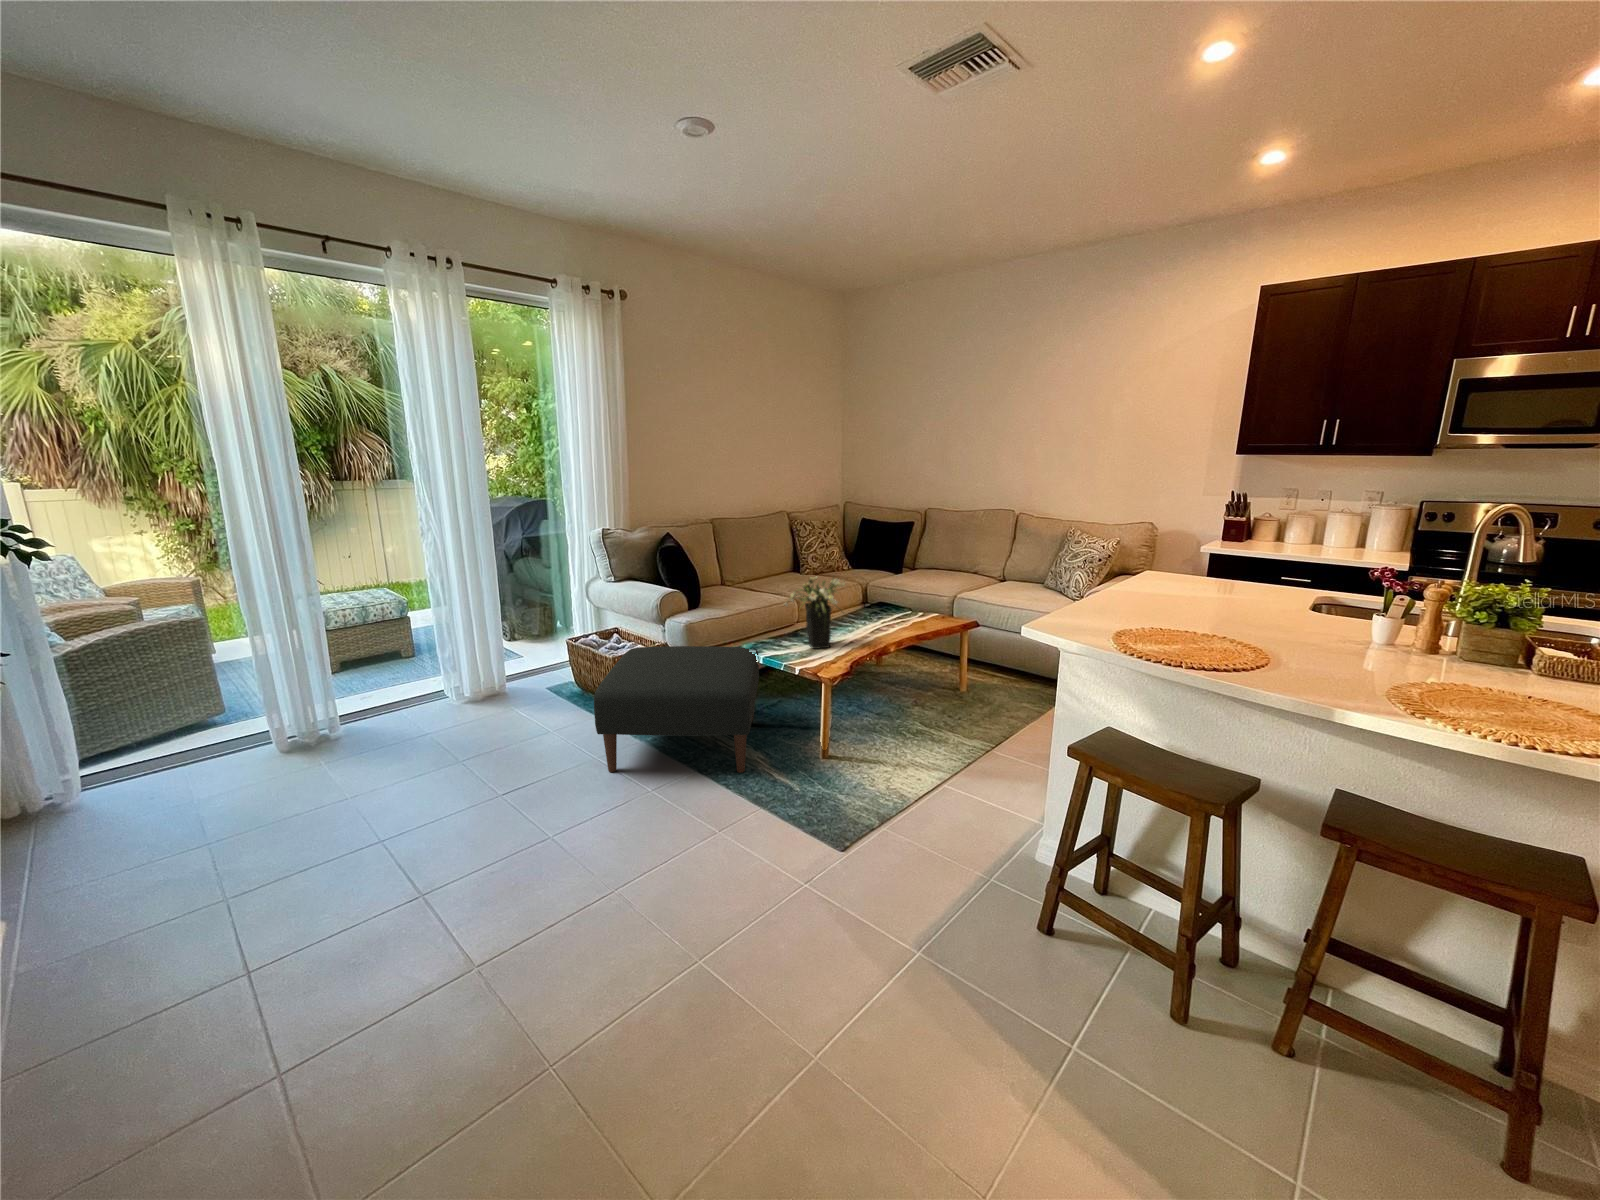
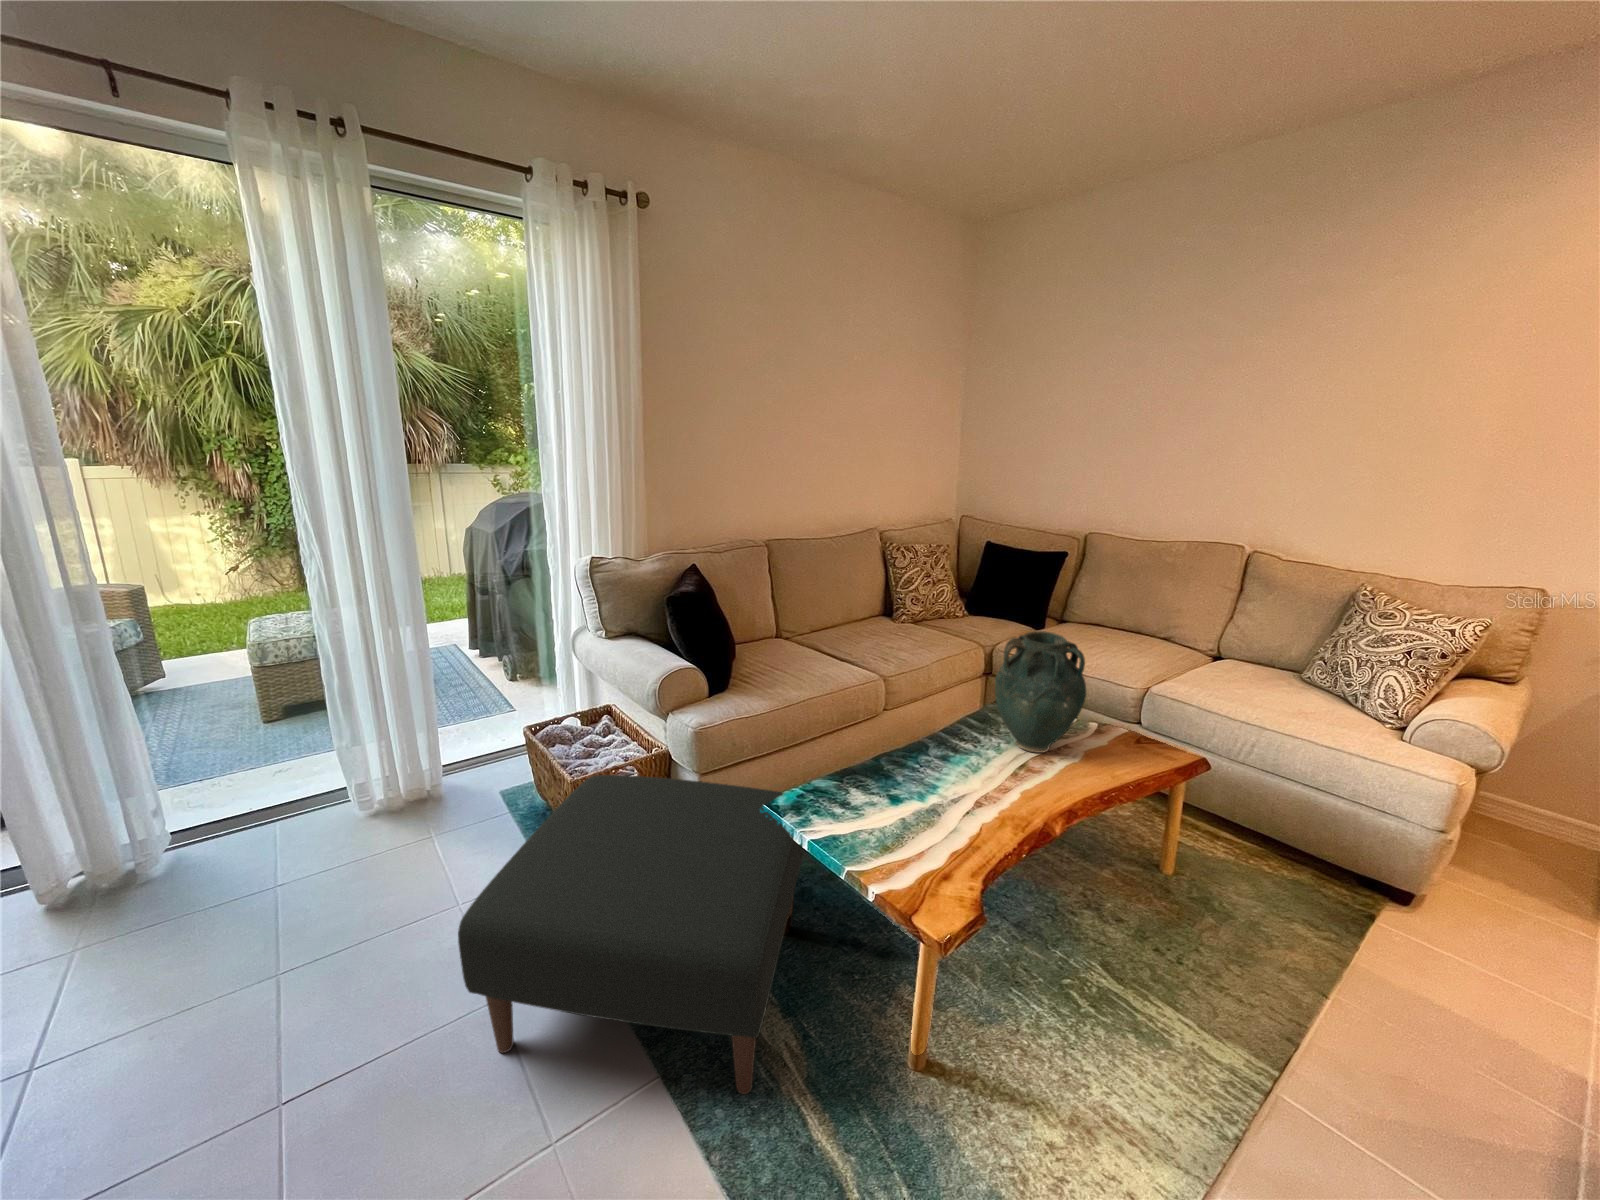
vase: none [860,555,909,622] -> present [995,631,1086,753]
flower arrangement: present [784,577,845,649] -> none [852,689,975,824]

